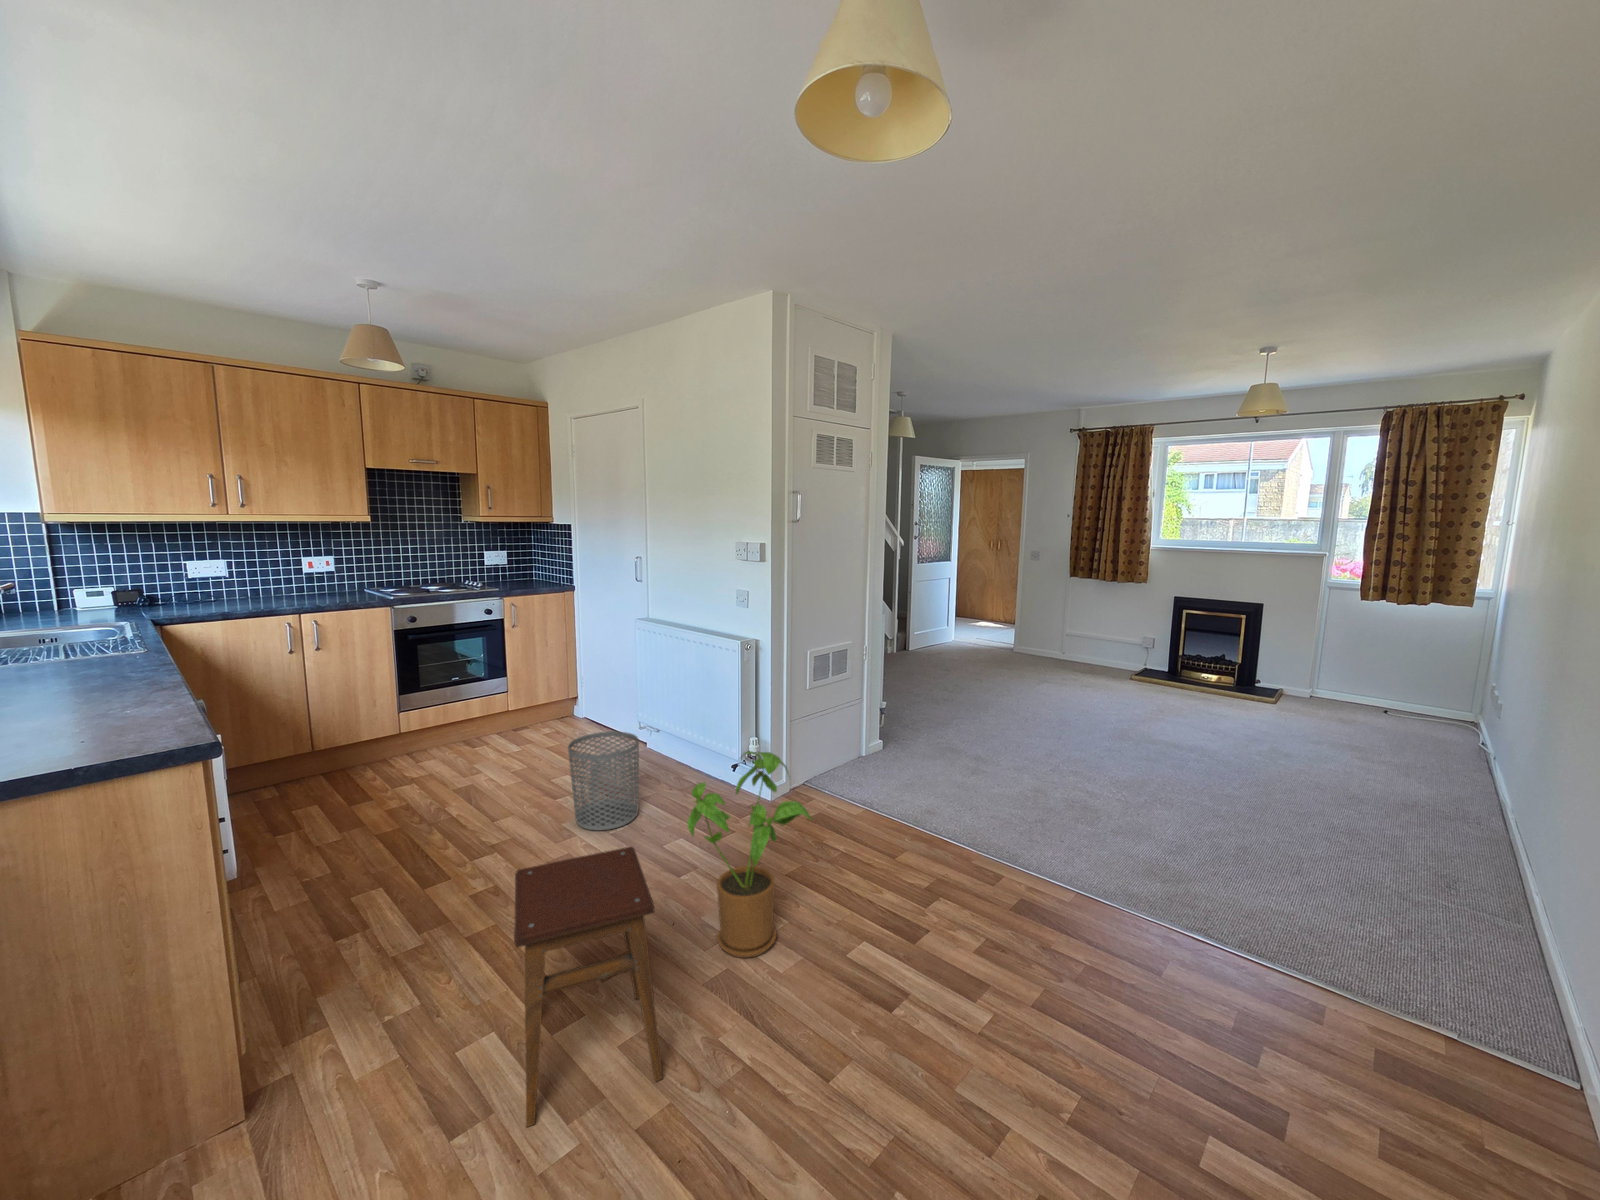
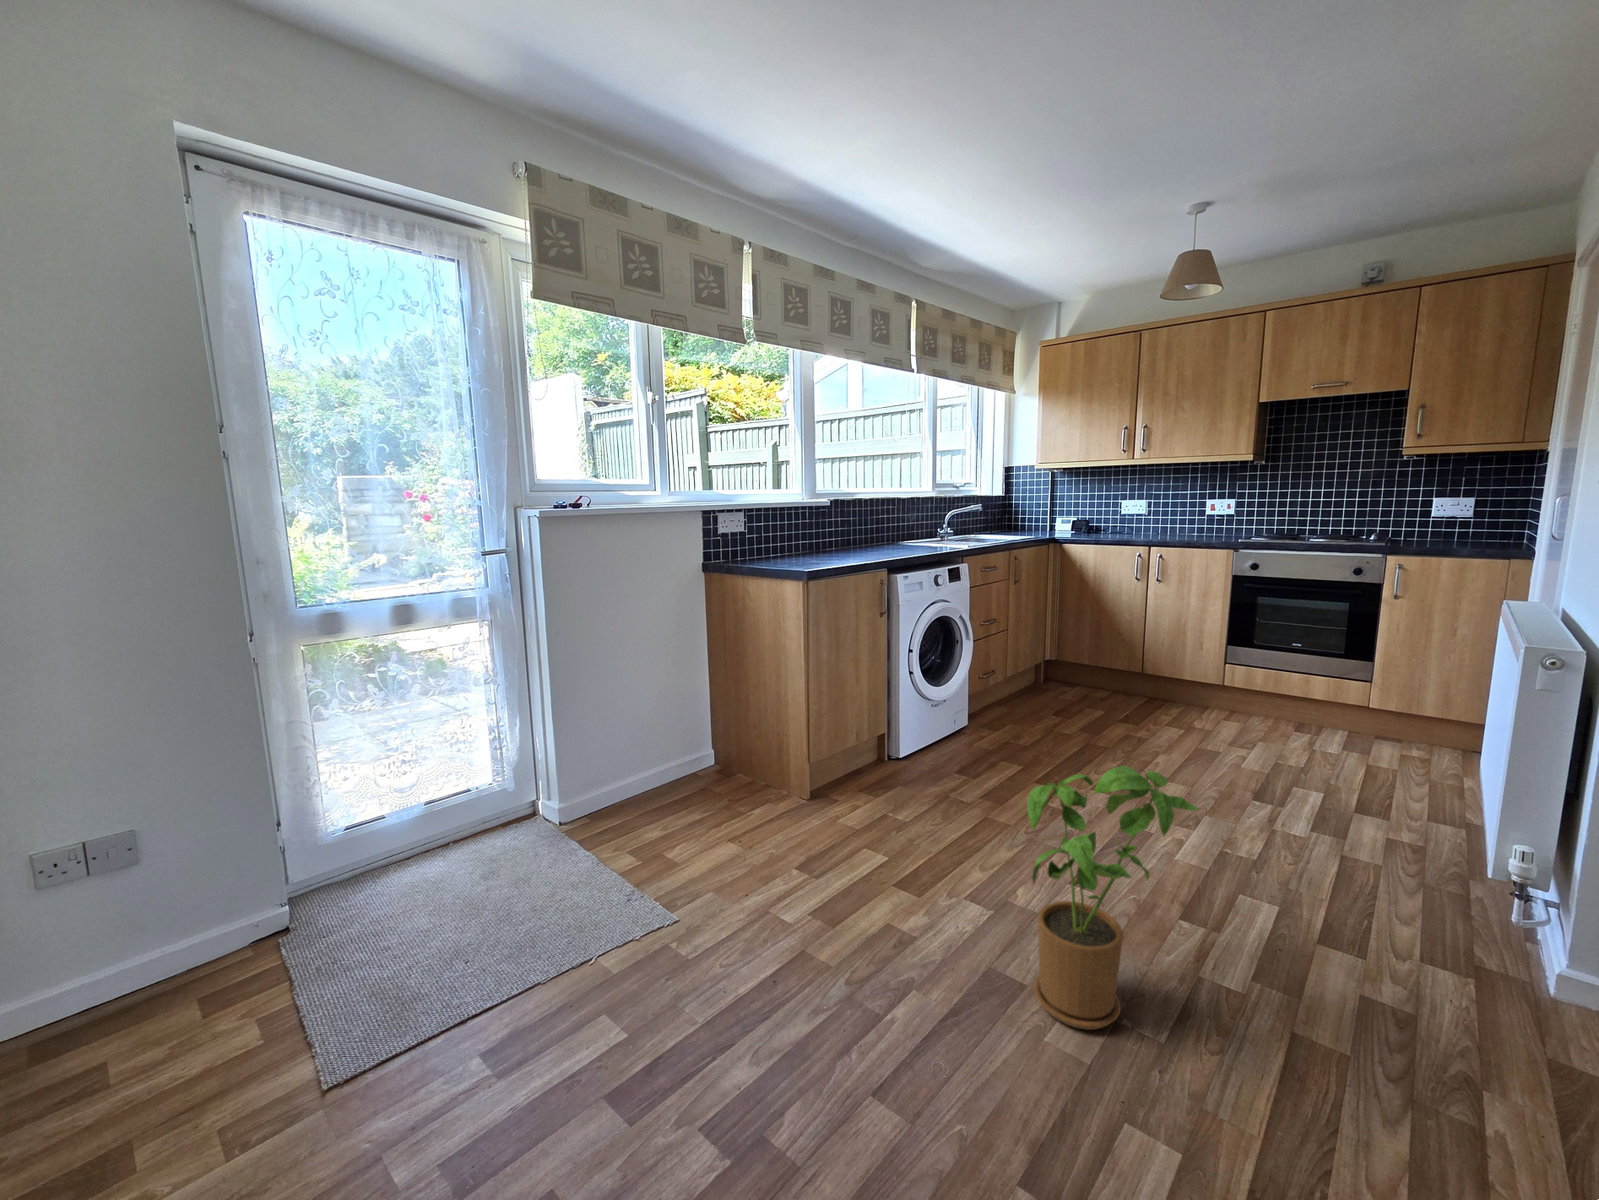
waste bin: present [568,731,639,830] -> none [1200,731,1312,865]
stool: present [514,847,663,1126] -> none [808,740,954,959]

